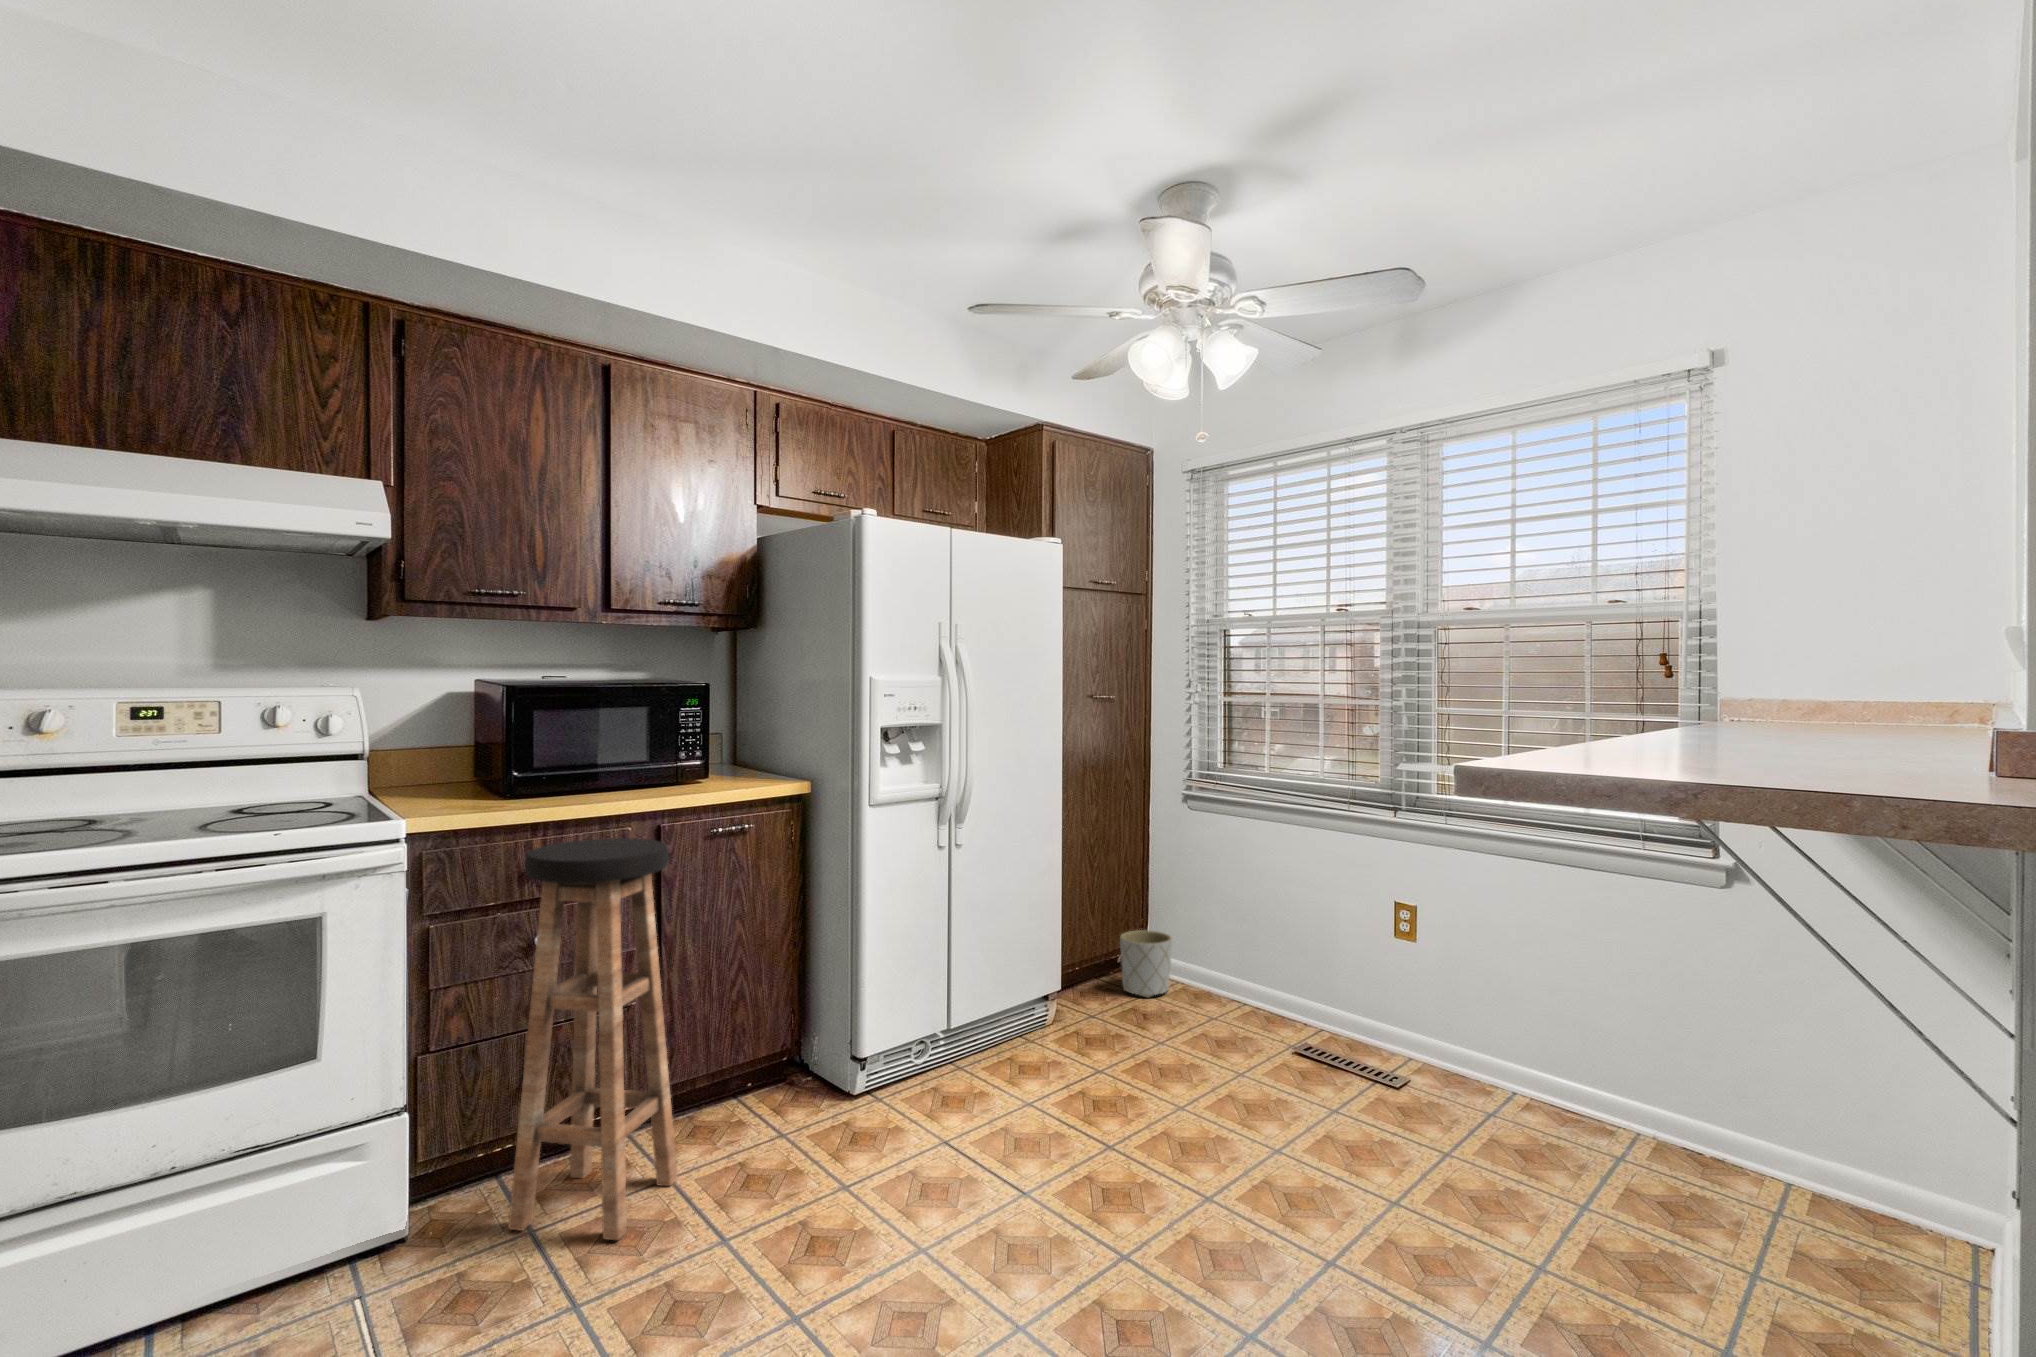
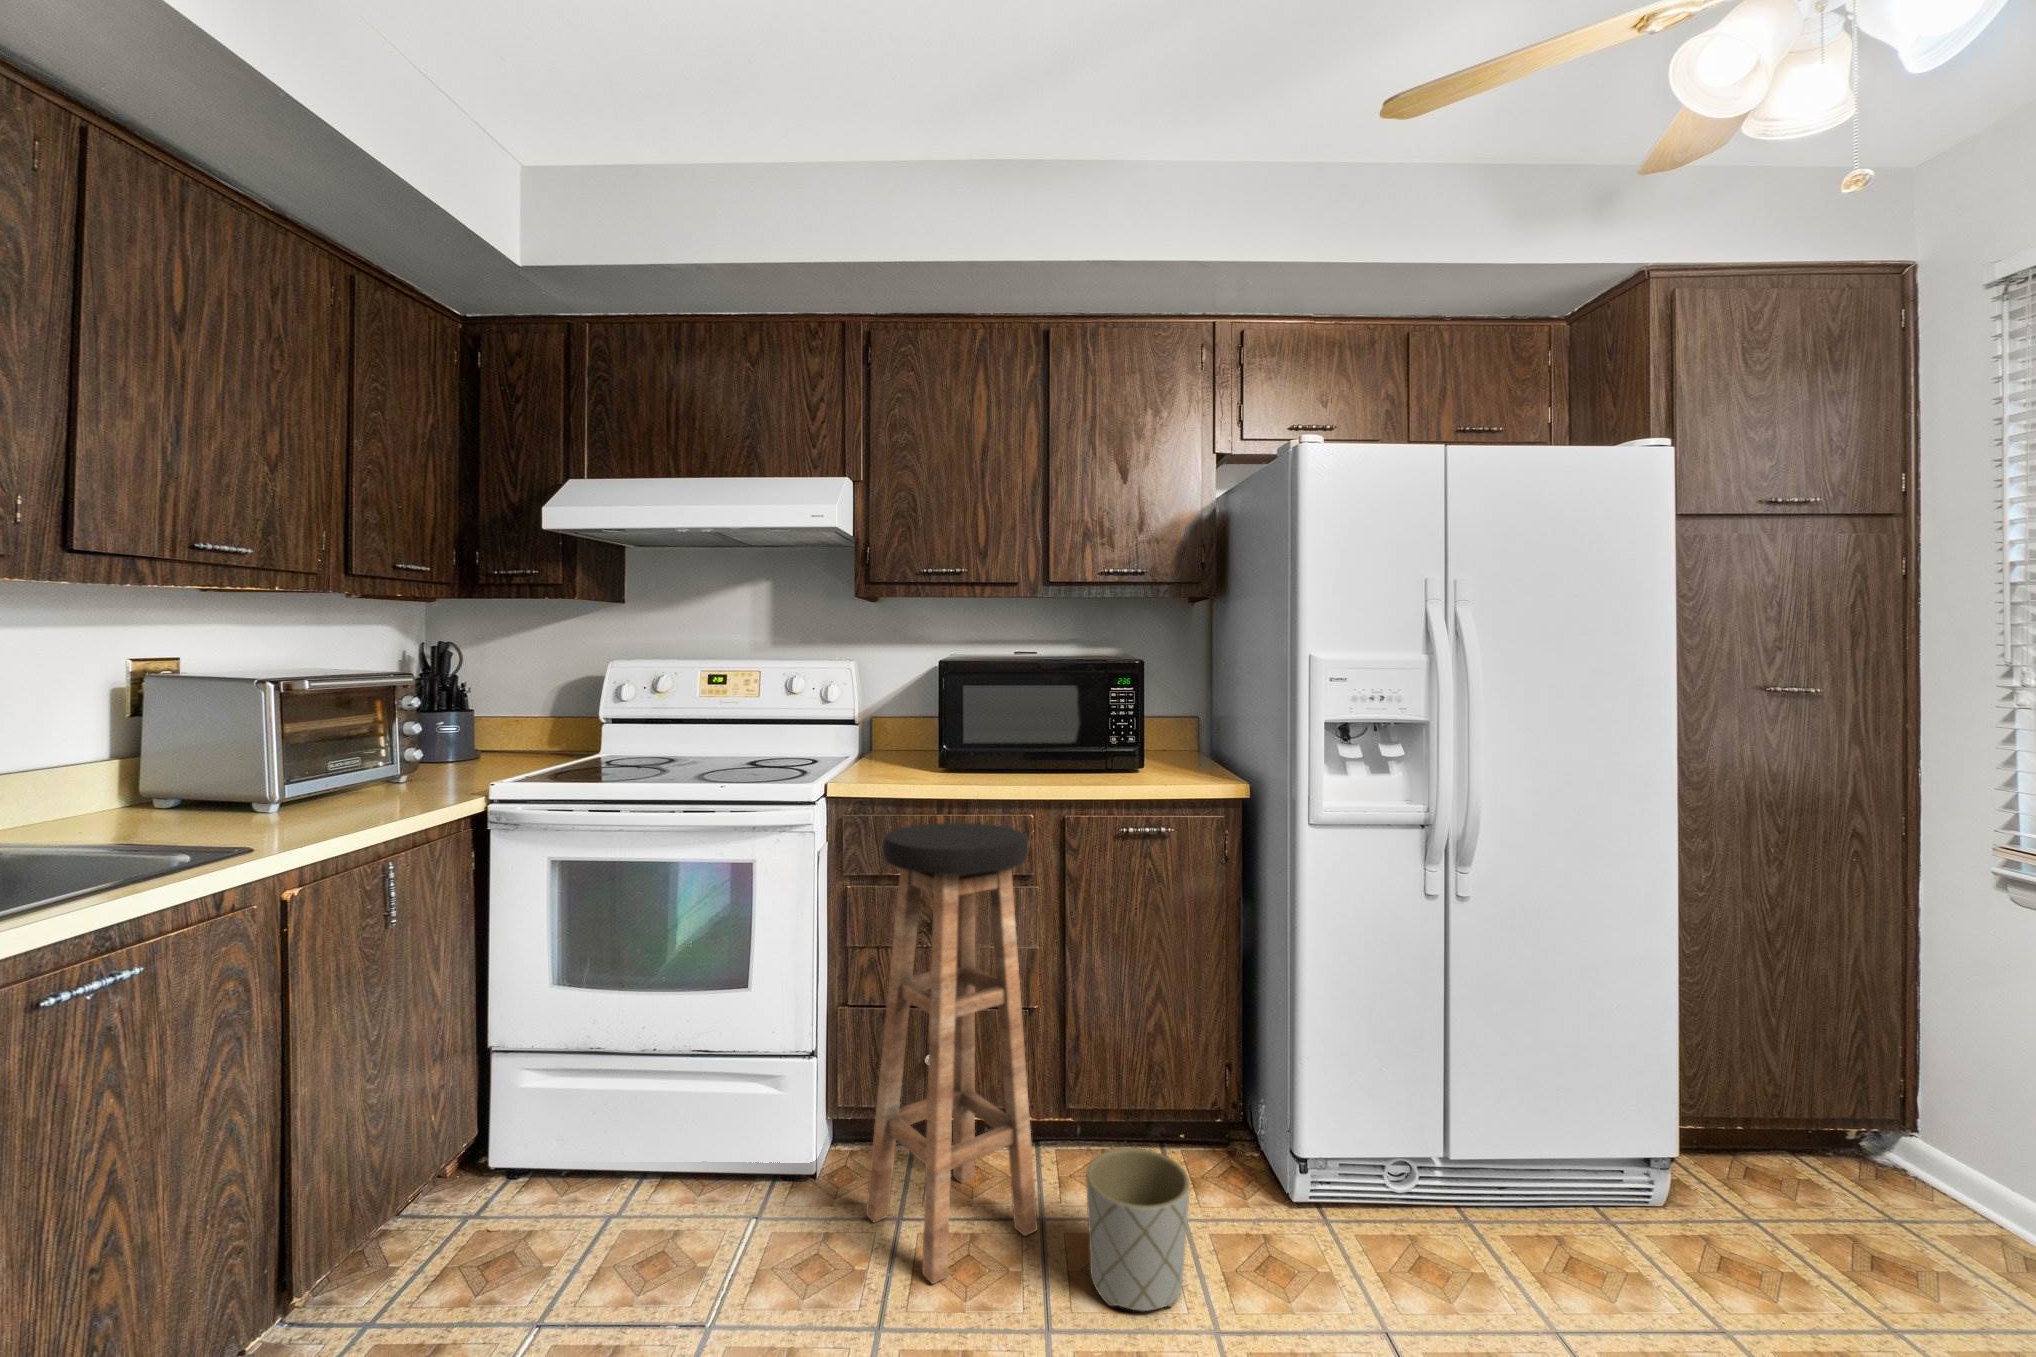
planter: present [1120,930,1172,998] -> present [1086,1148,1190,1311]

